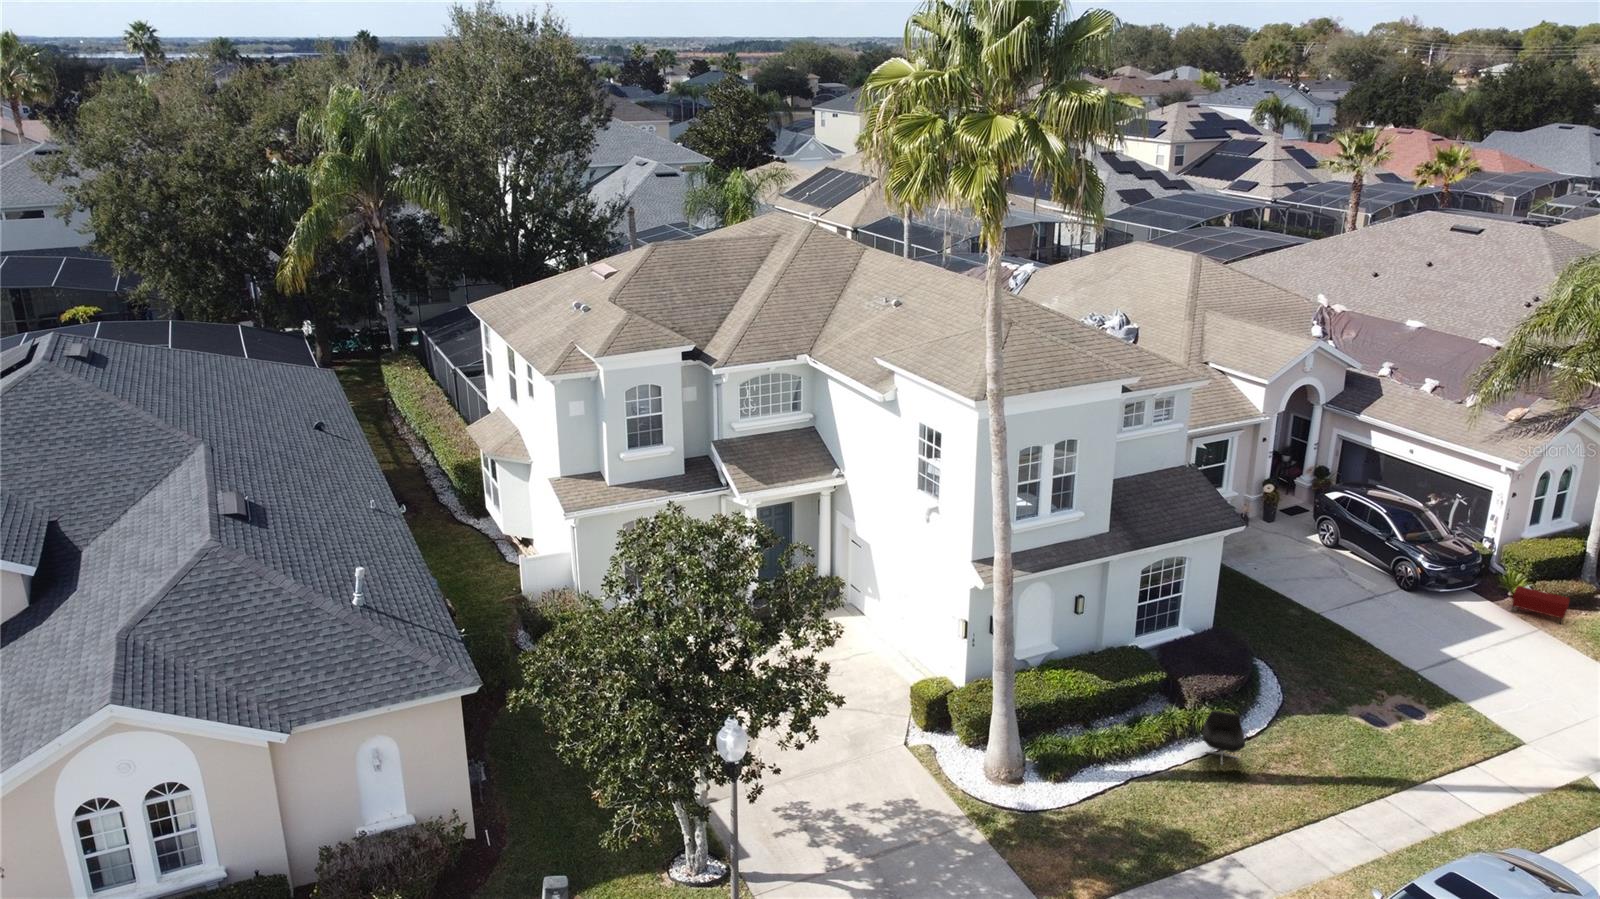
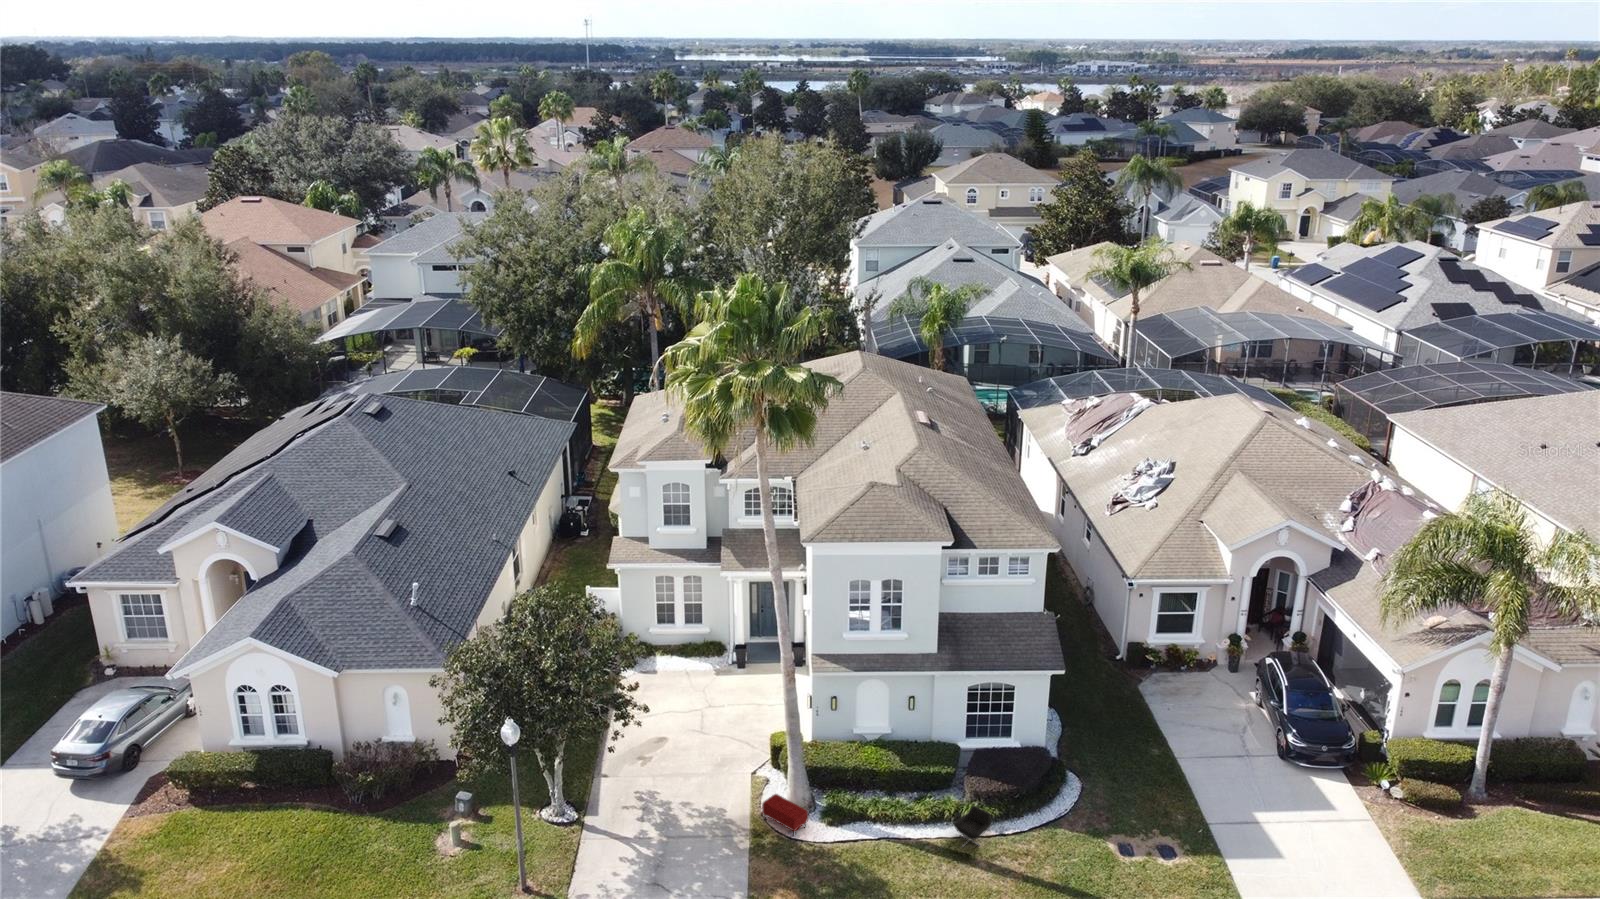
bench: present [1511,586,1570,624] -> present [762,794,808,835]

